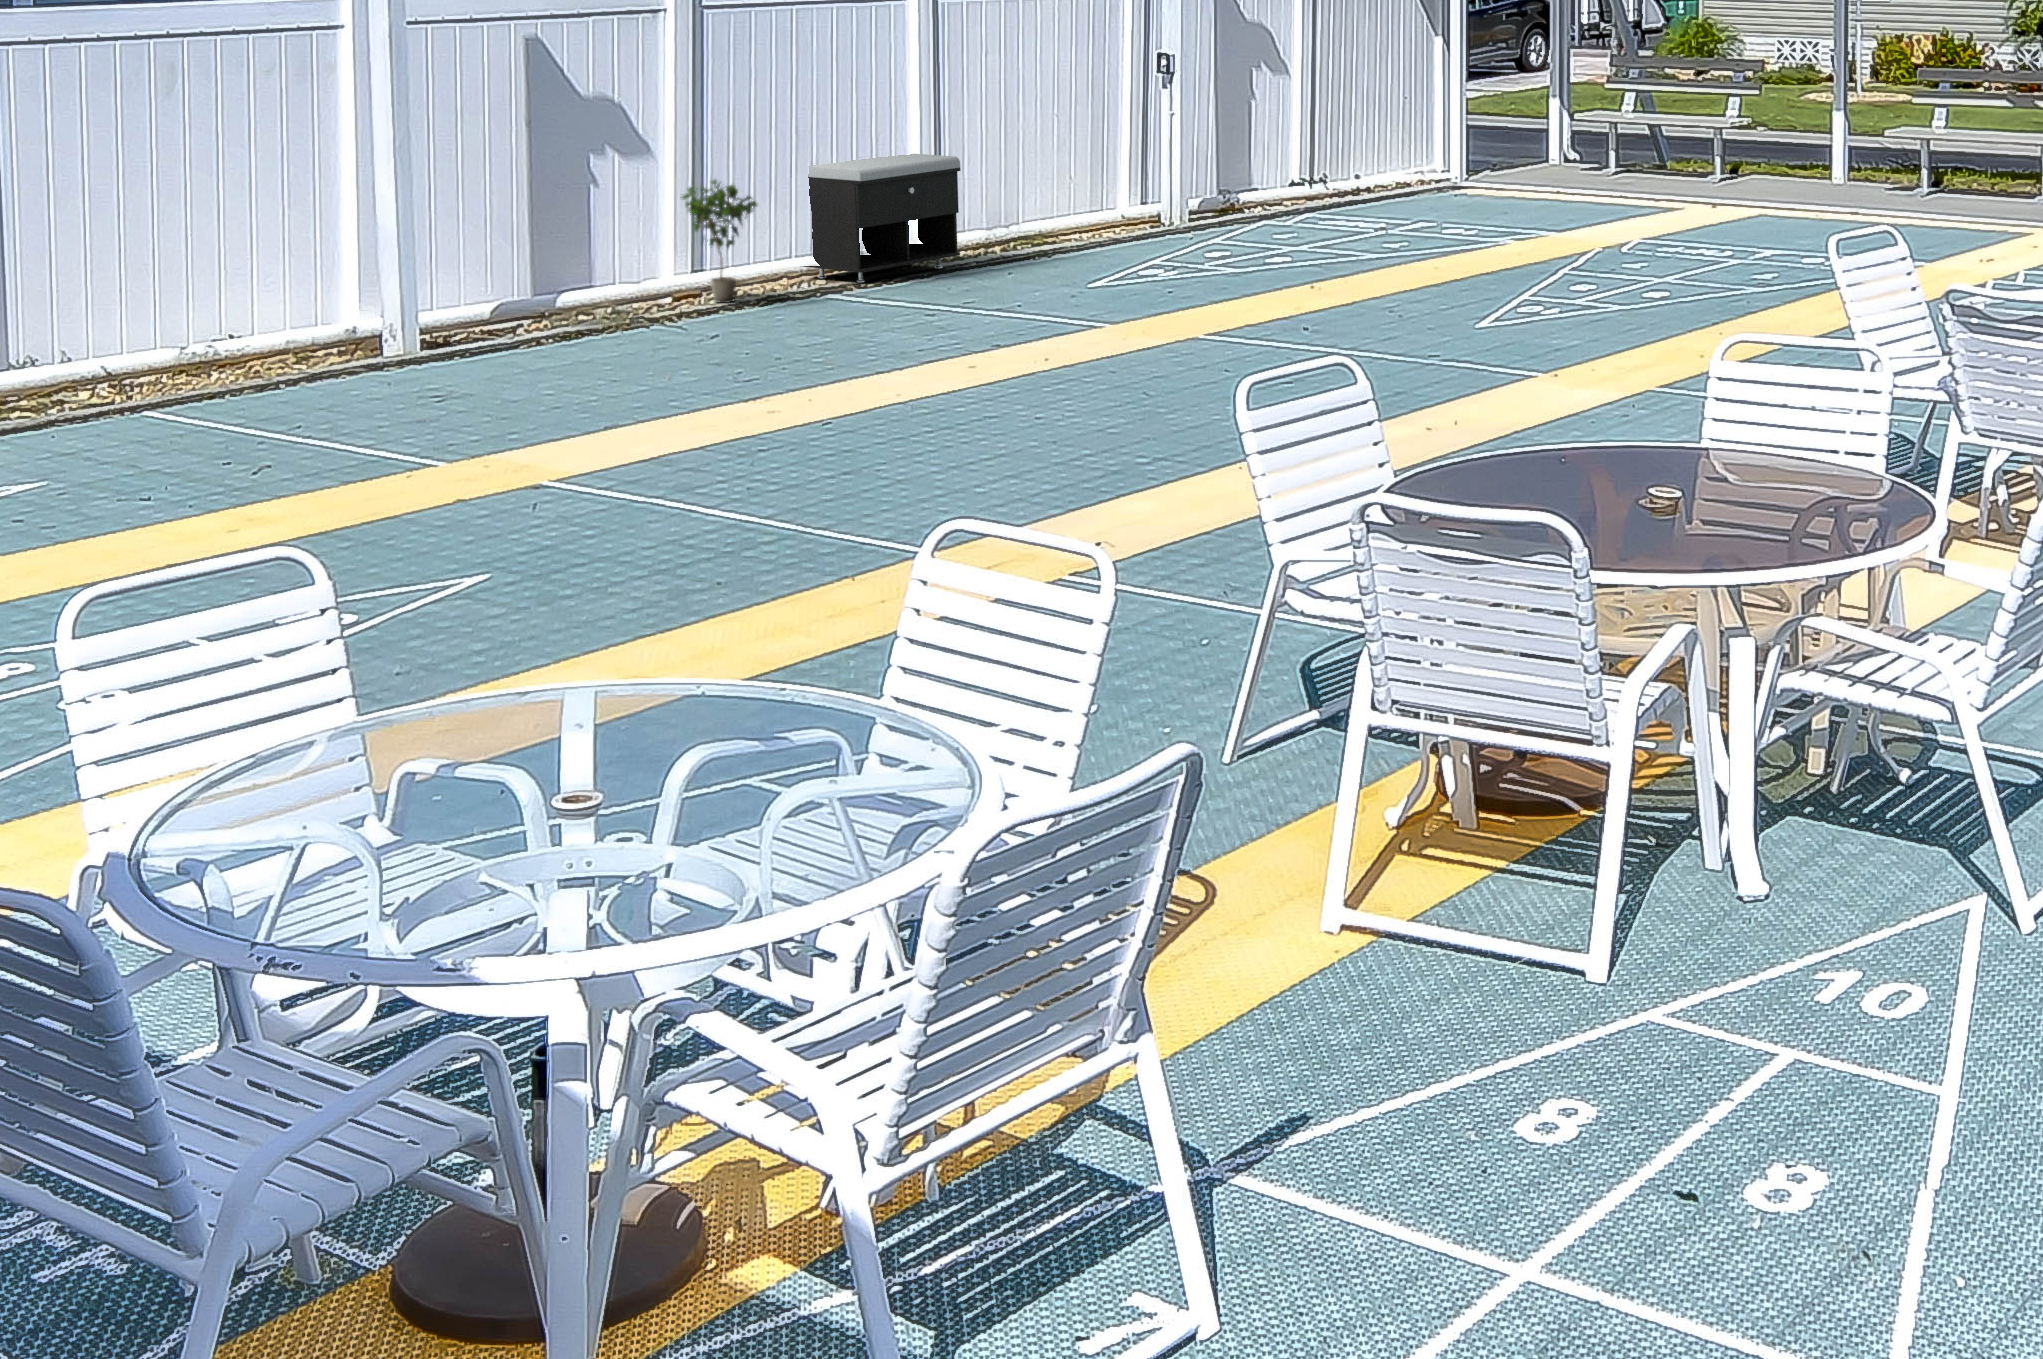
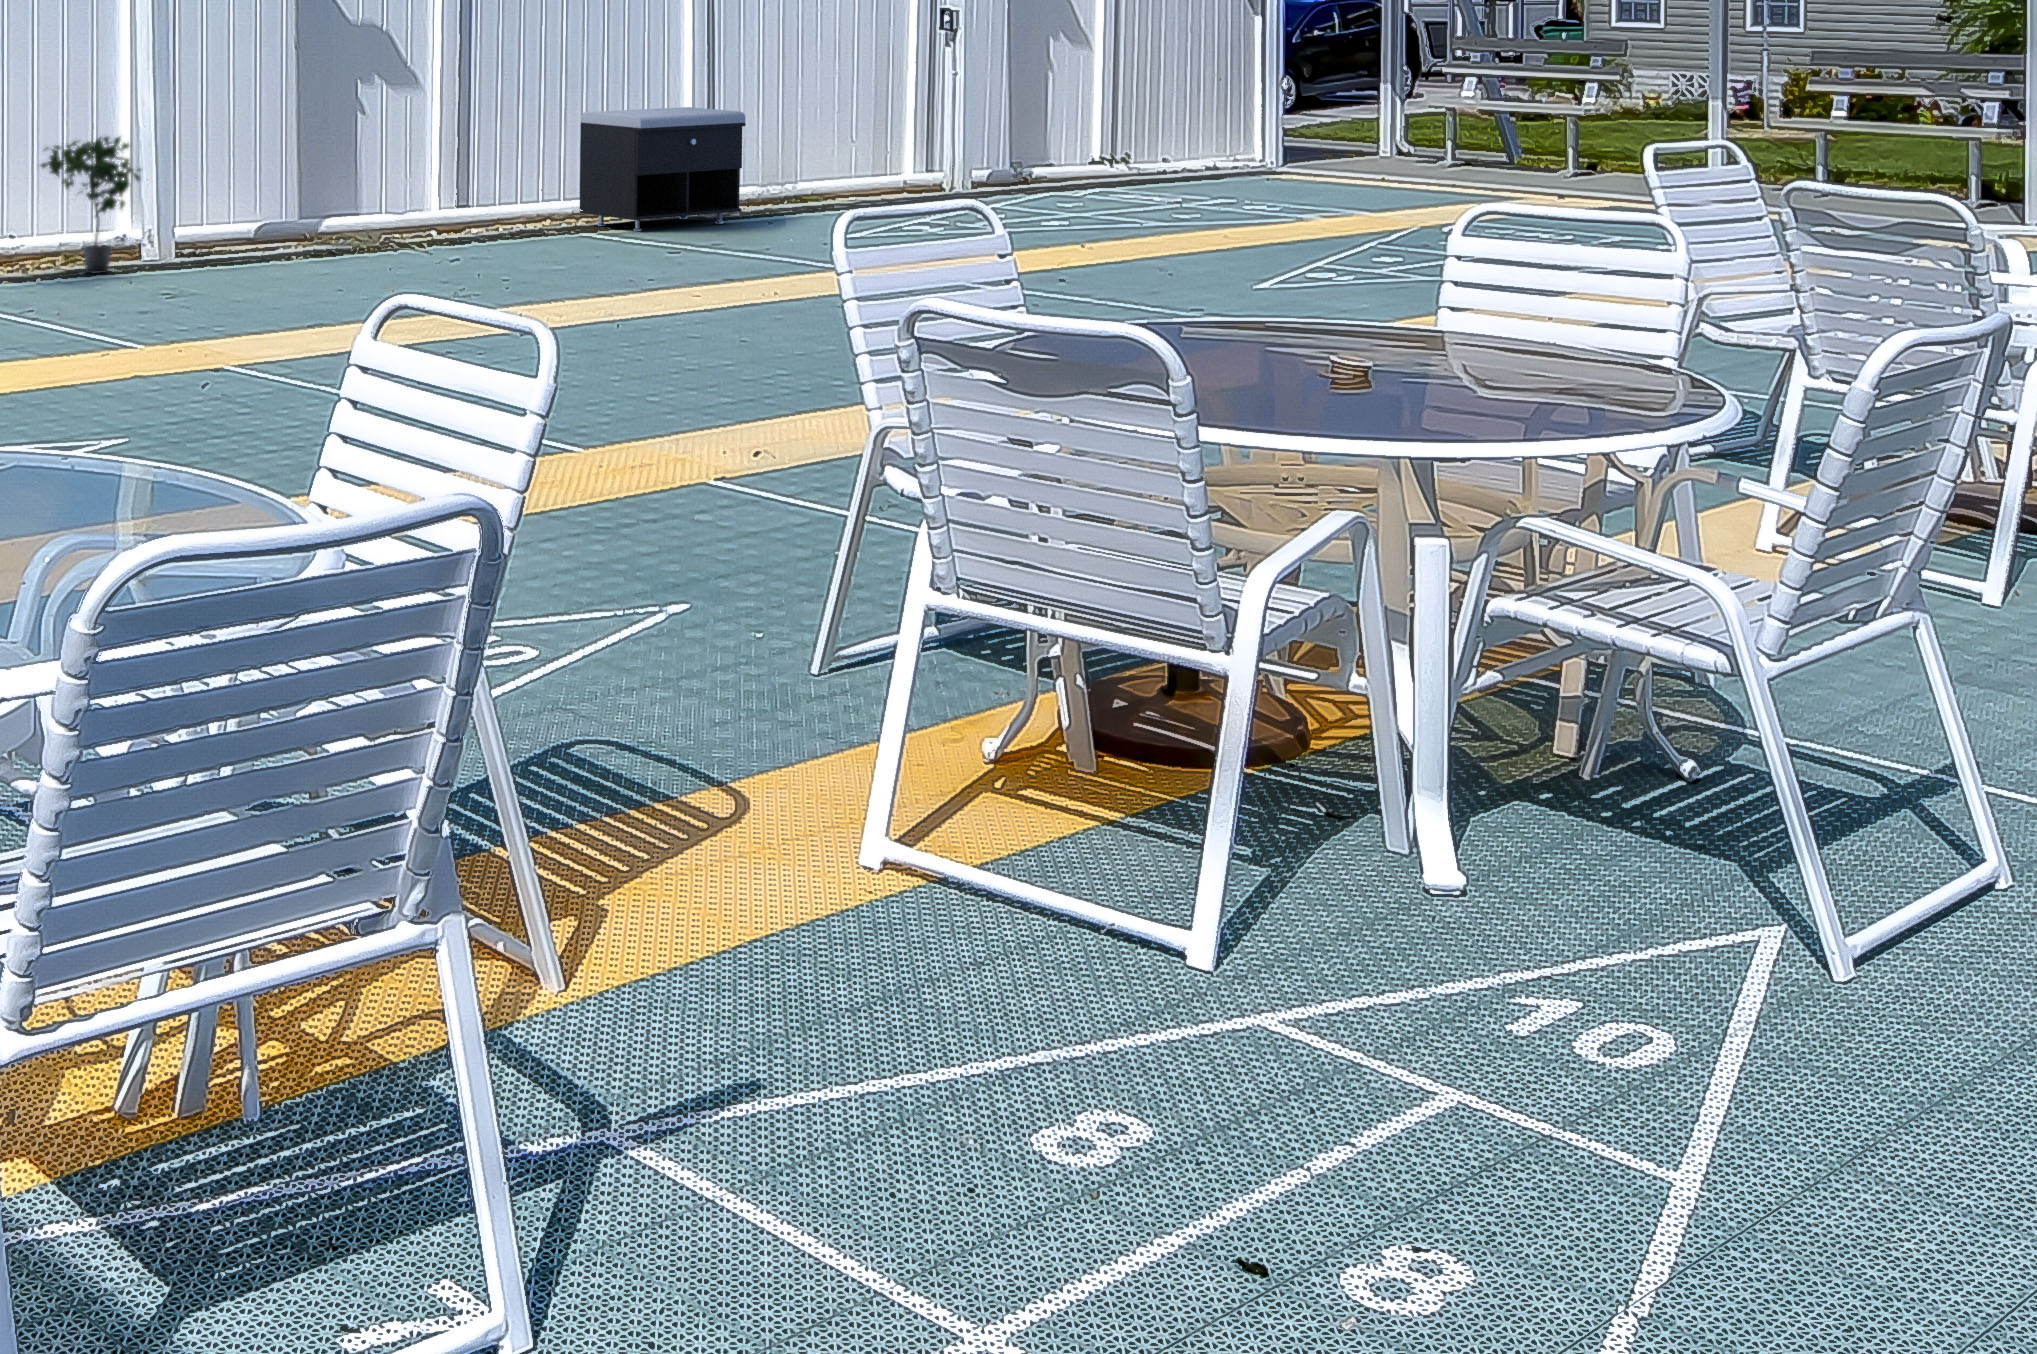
potted plant: present [680,179,757,303] -> present [41,137,141,274]

